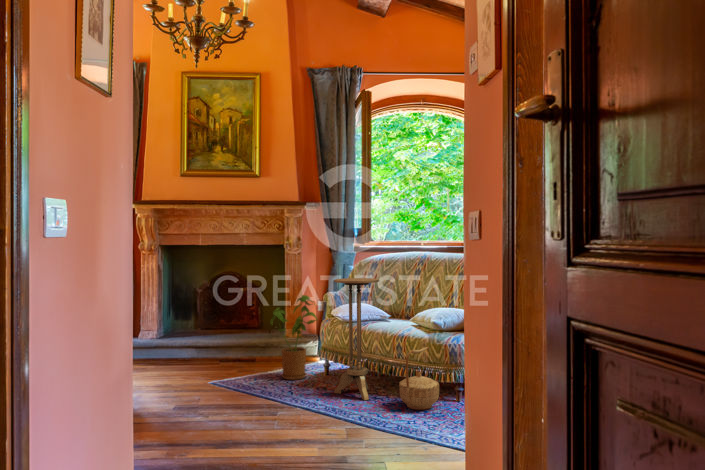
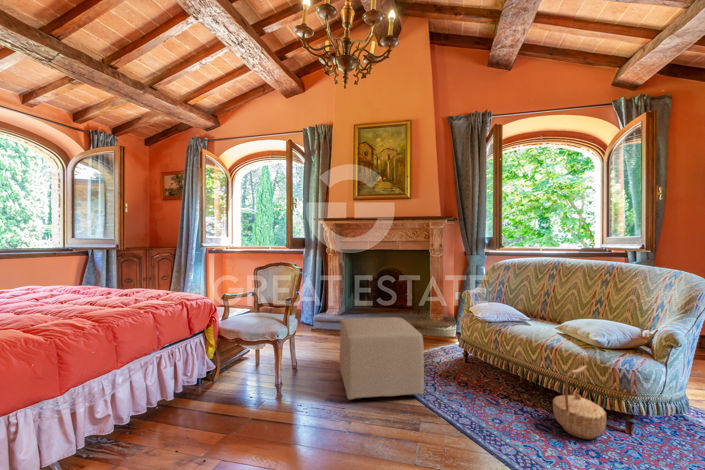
side table: present [334,278,379,400] -> none [476,284,524,409]
house plant: present [270,295,317,380] -> none [417,293,459,366]
ottoman: none [177,325,279,413] -> present [340,317,424,400]

